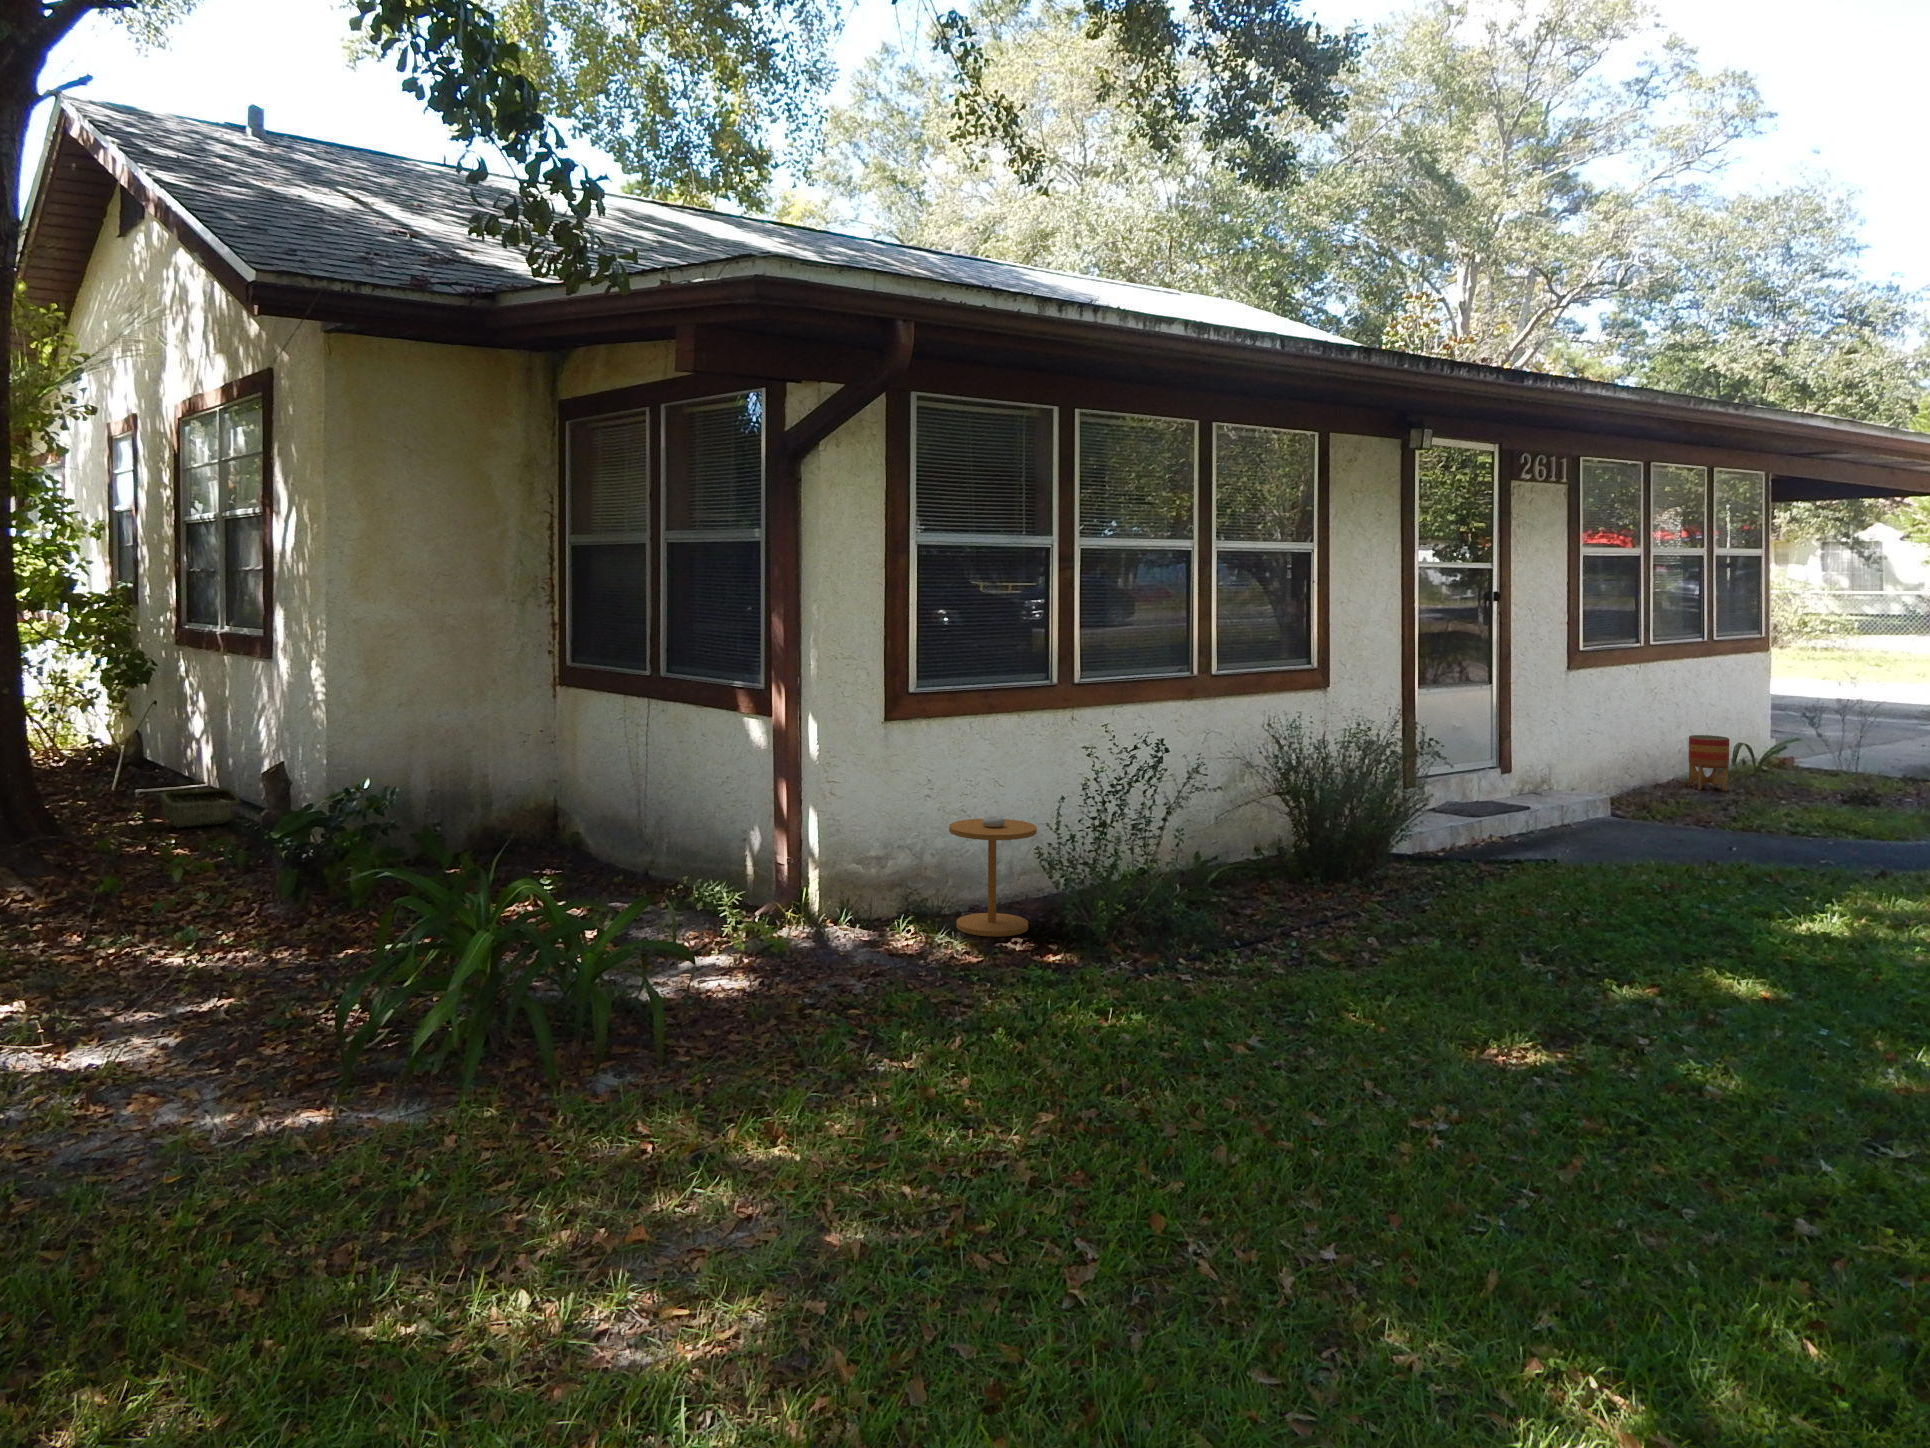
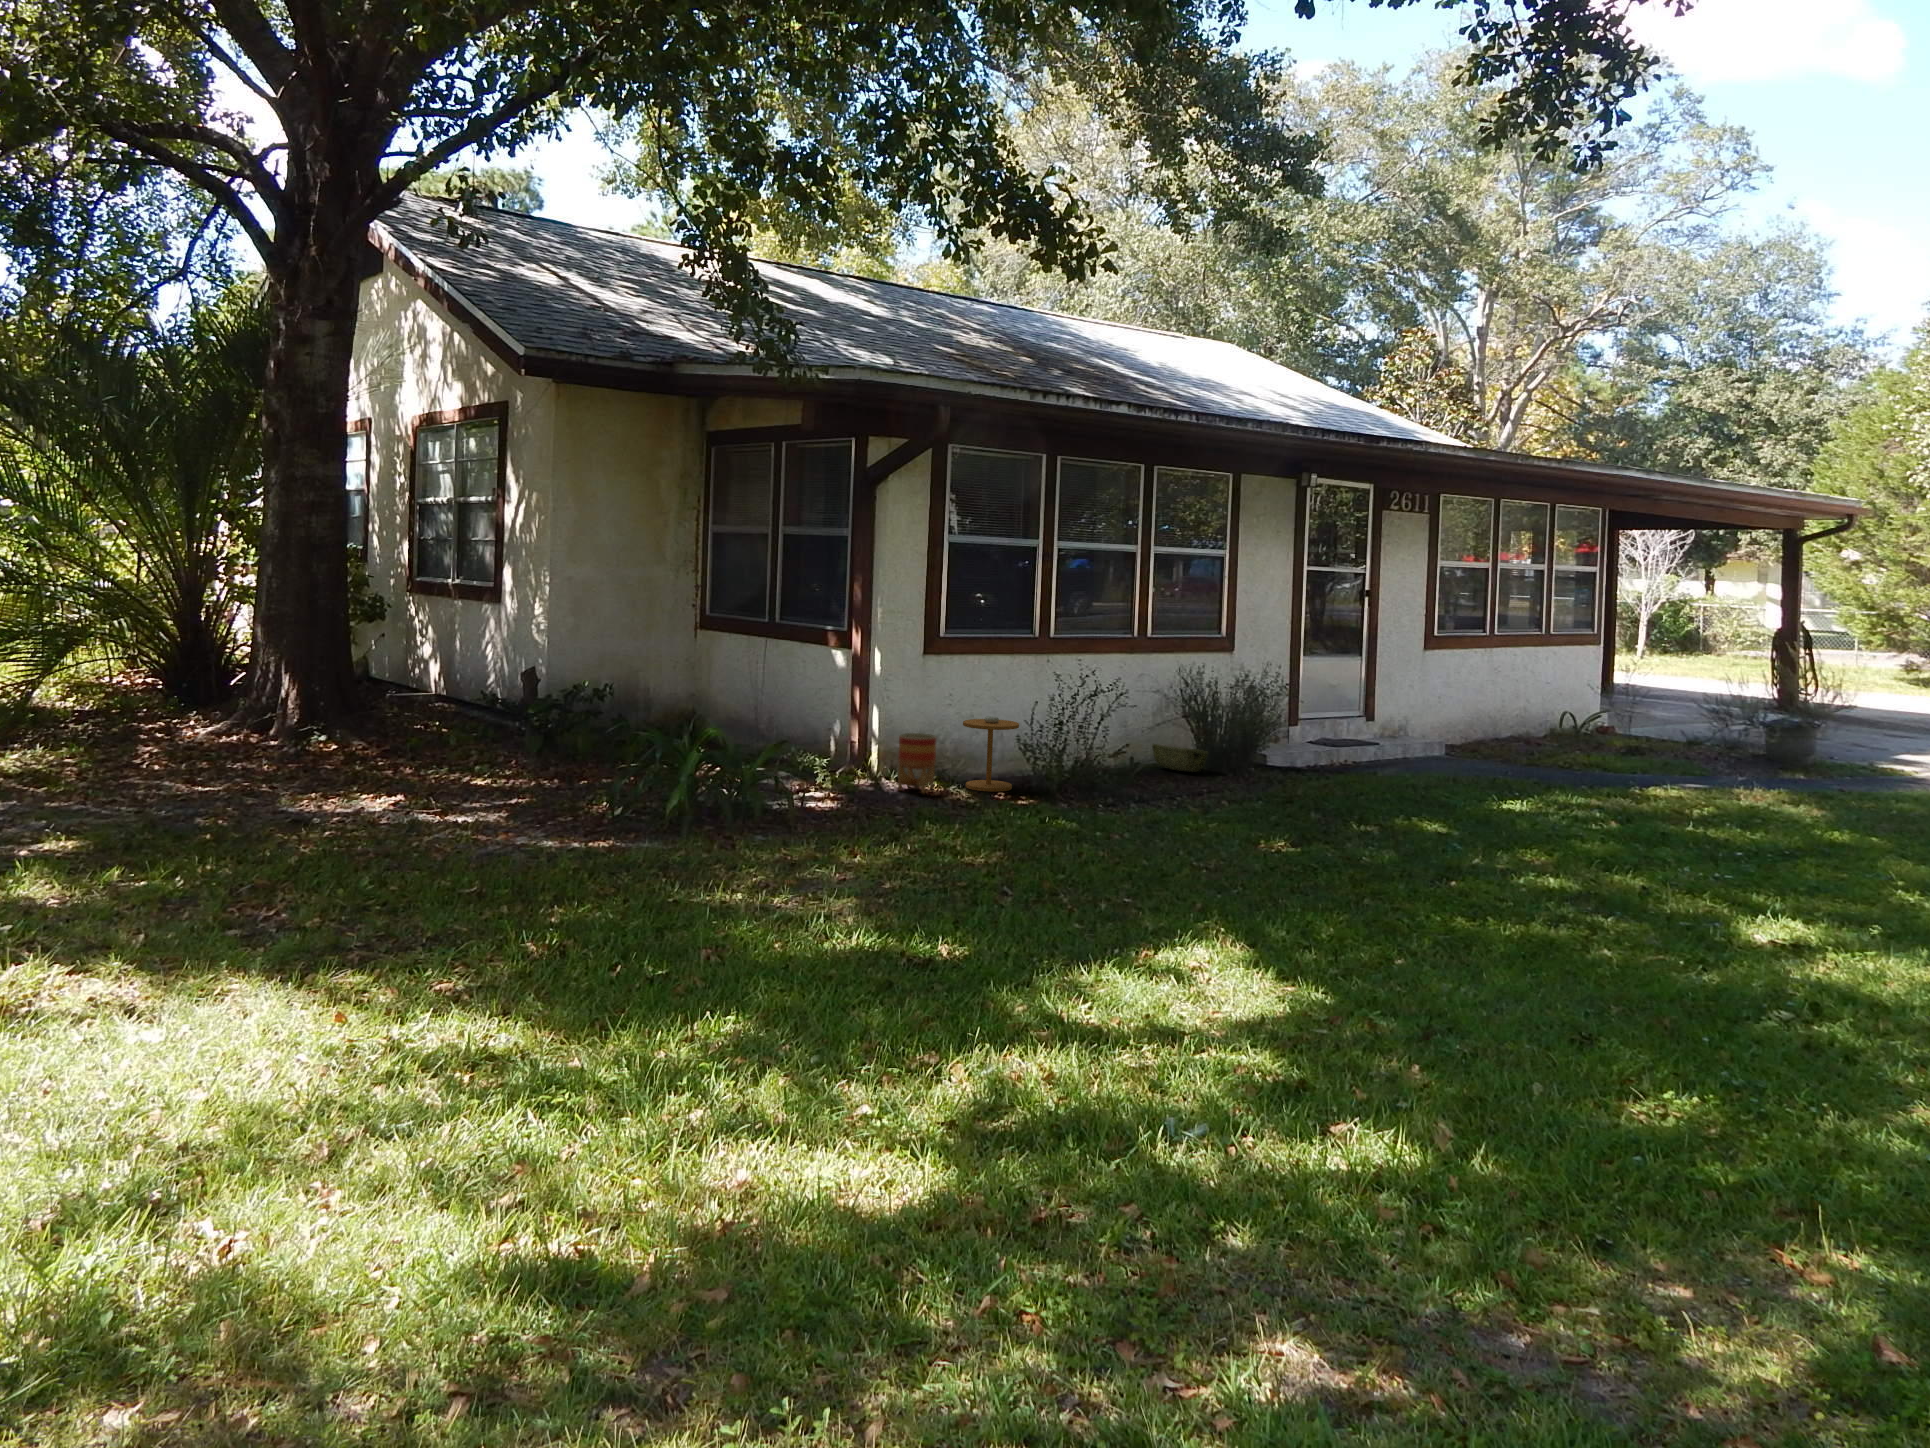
planter: present [1688,735,1729,791] -> present [898,733,937,793]
woven basket: present [161,788,240,827] -> present [1152,744,1208,772]

